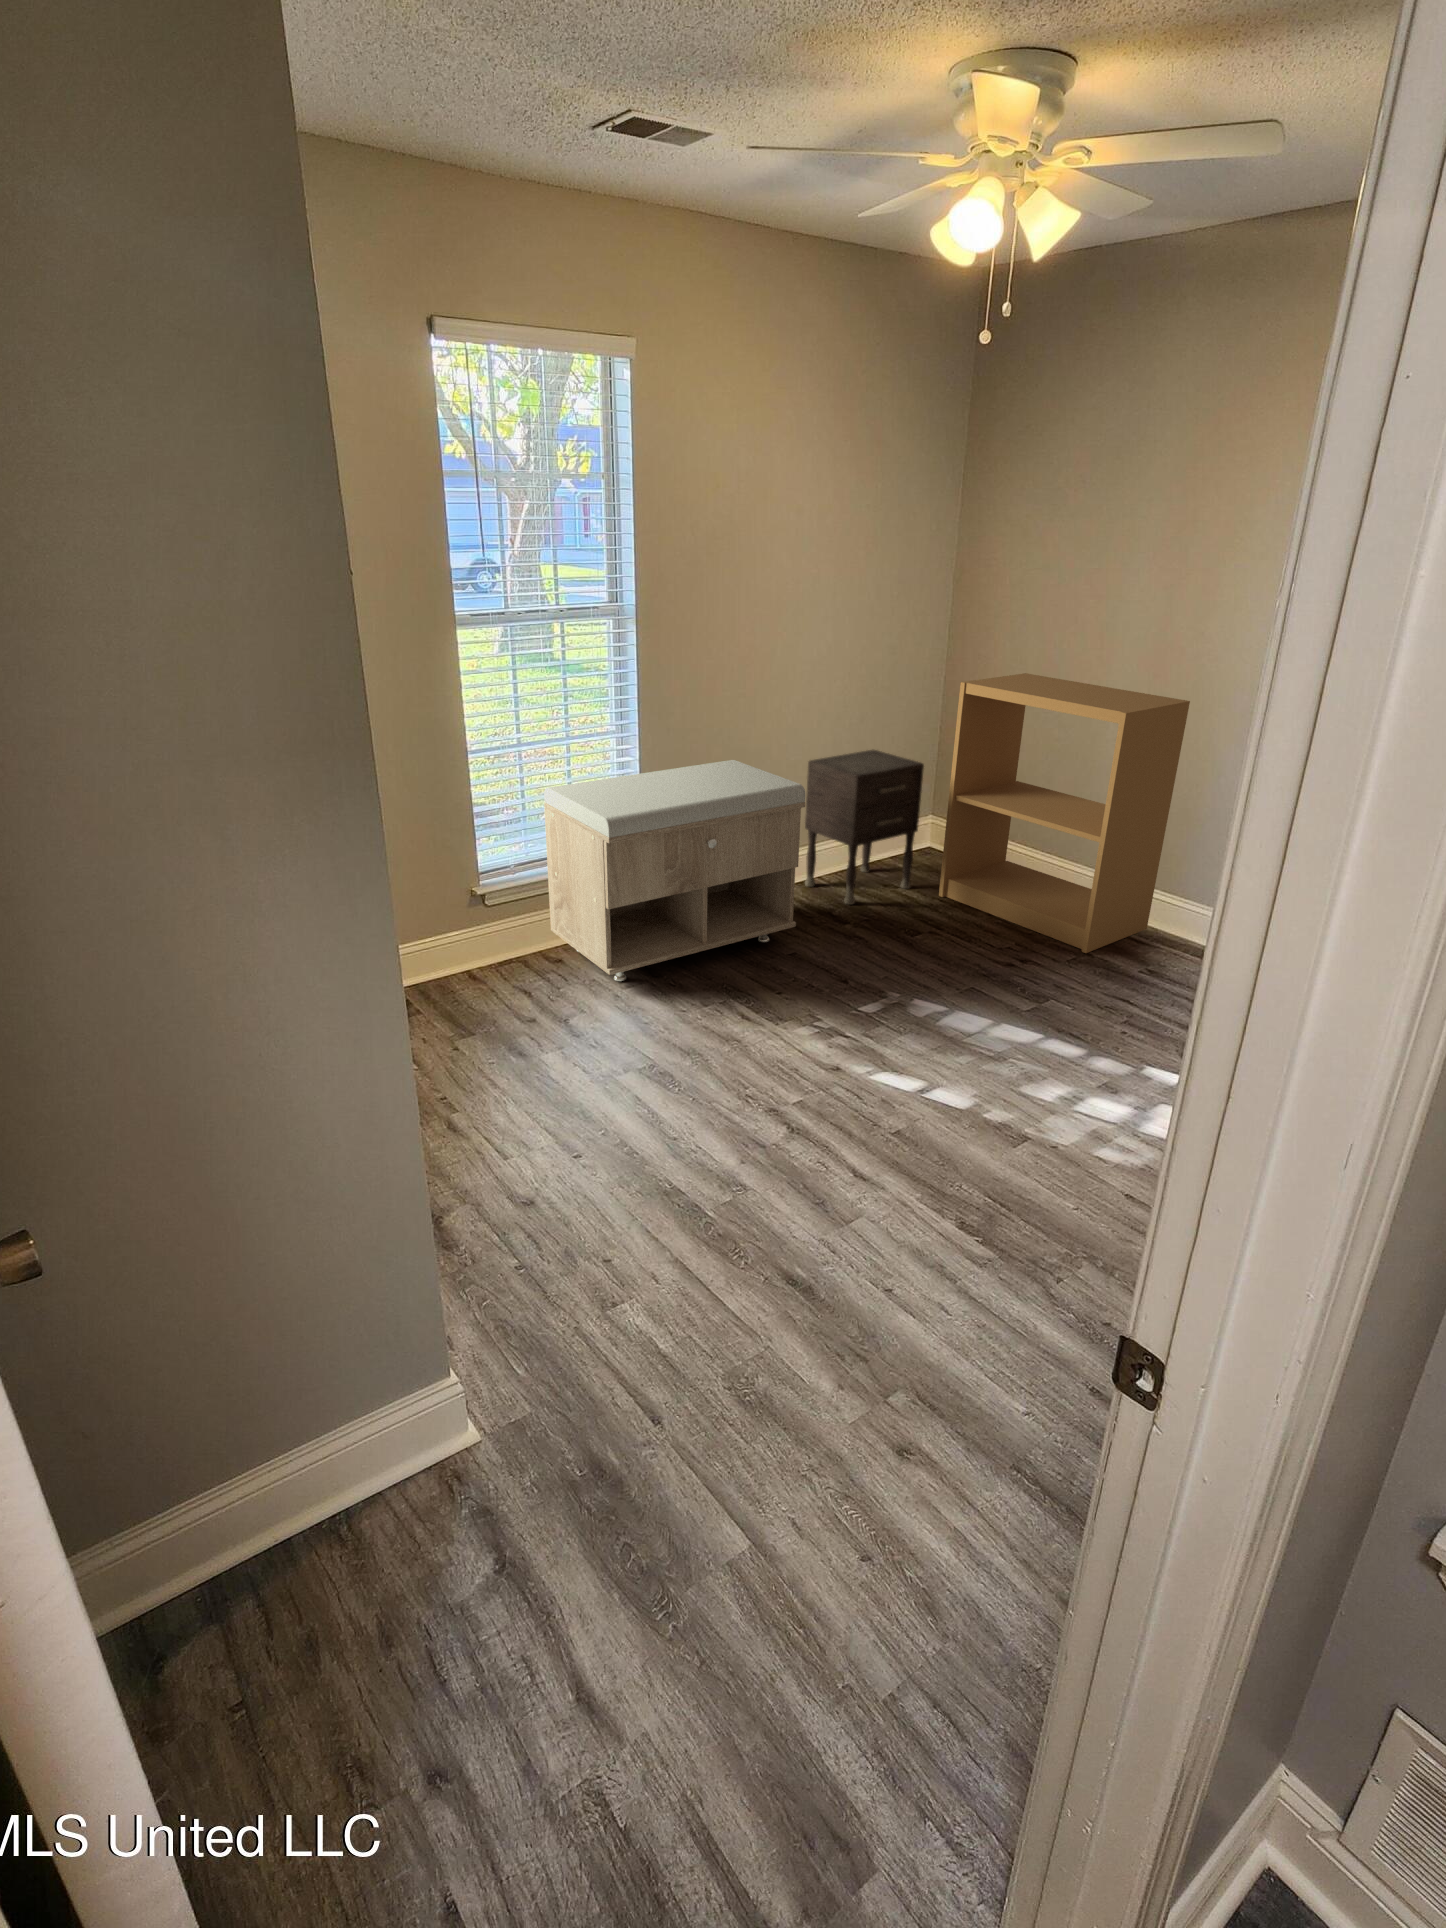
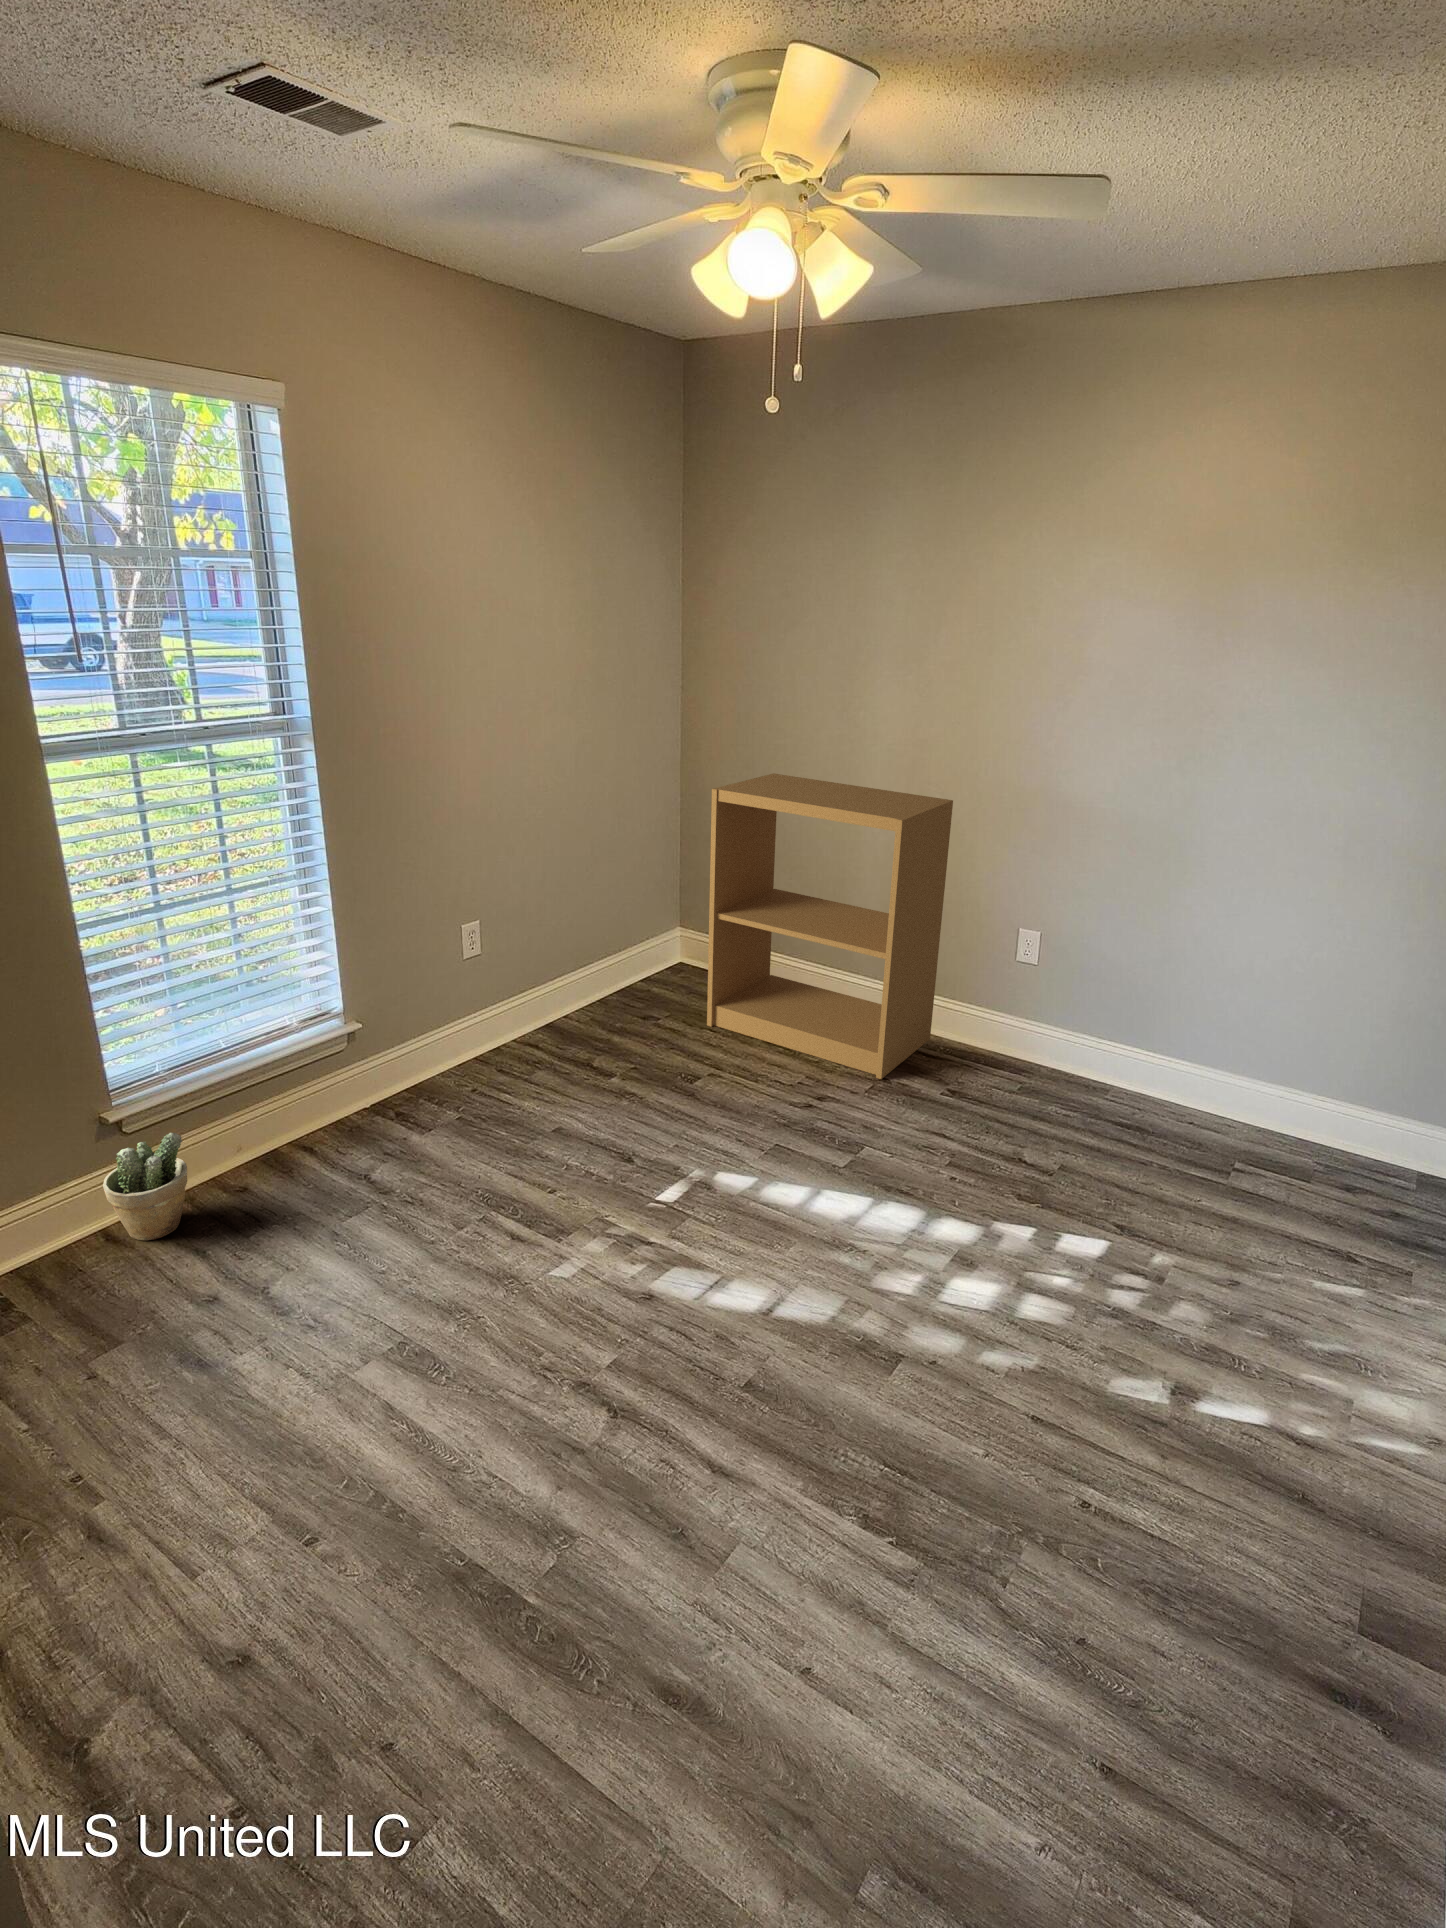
nightstand: present [805,750,924,904] -> none [544,865,677,1051]
storage bench: present [544,760,805,981] -> none [203,897,557,1211]
potted plant: none [469,906,523,980] -> present [103,1133,187,1240]

